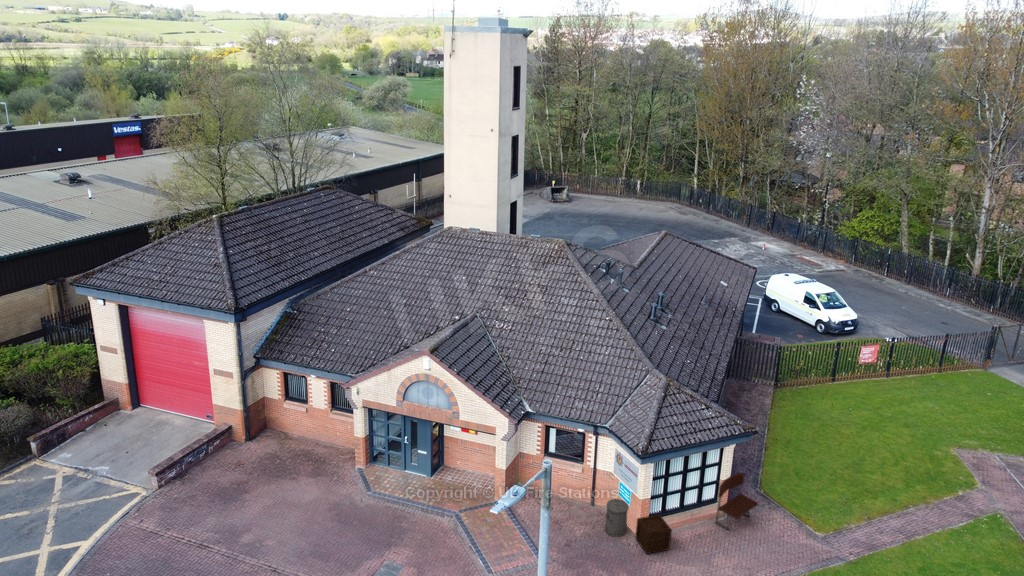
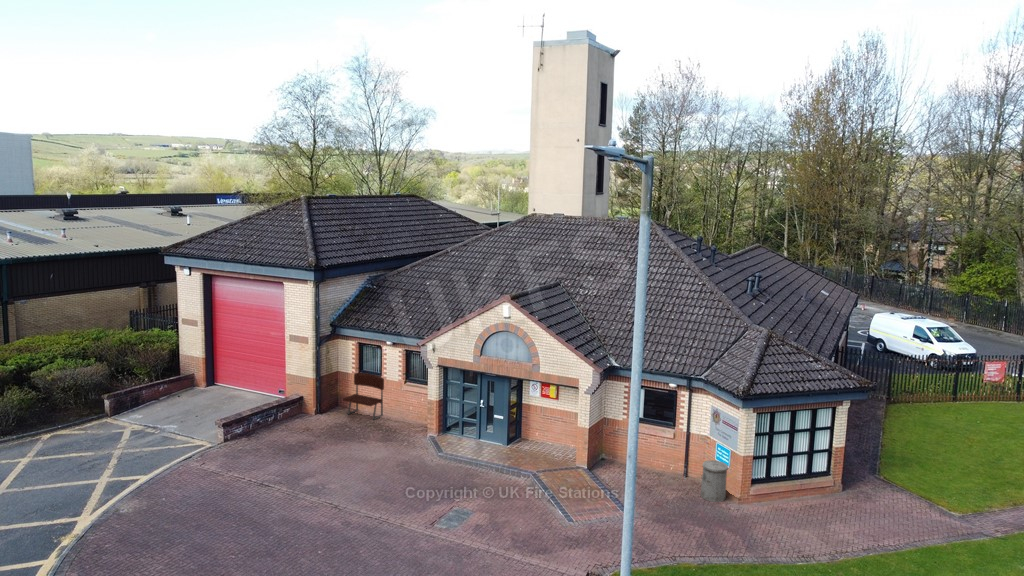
bench: present [715,473,758,530] -> present [343,373,384,420]
wooden crate: present [635,515,672,554] -> none [737,476,780,517]

